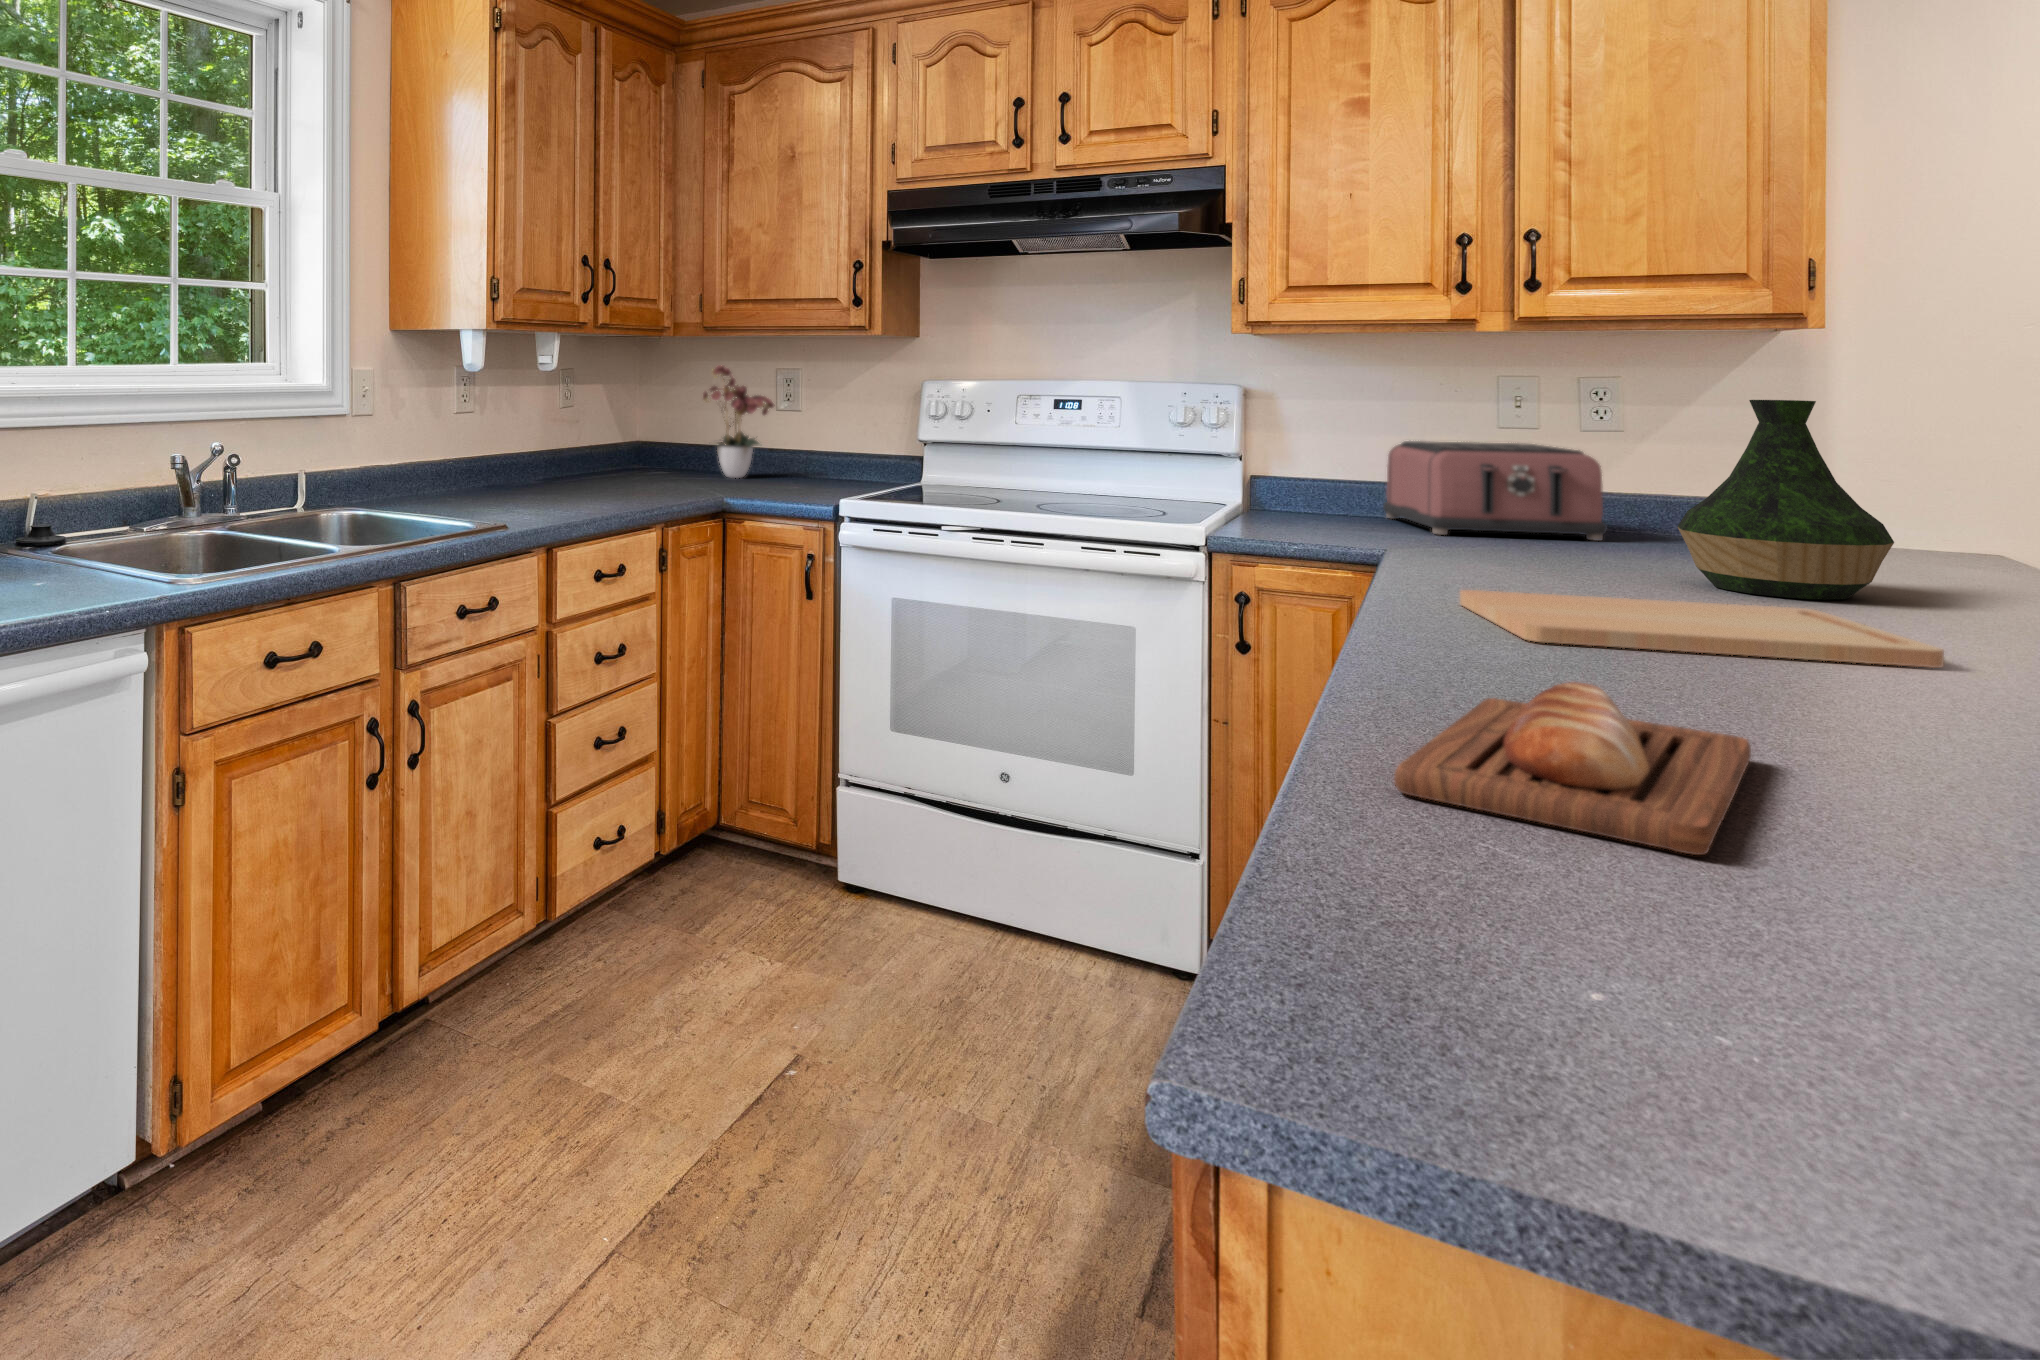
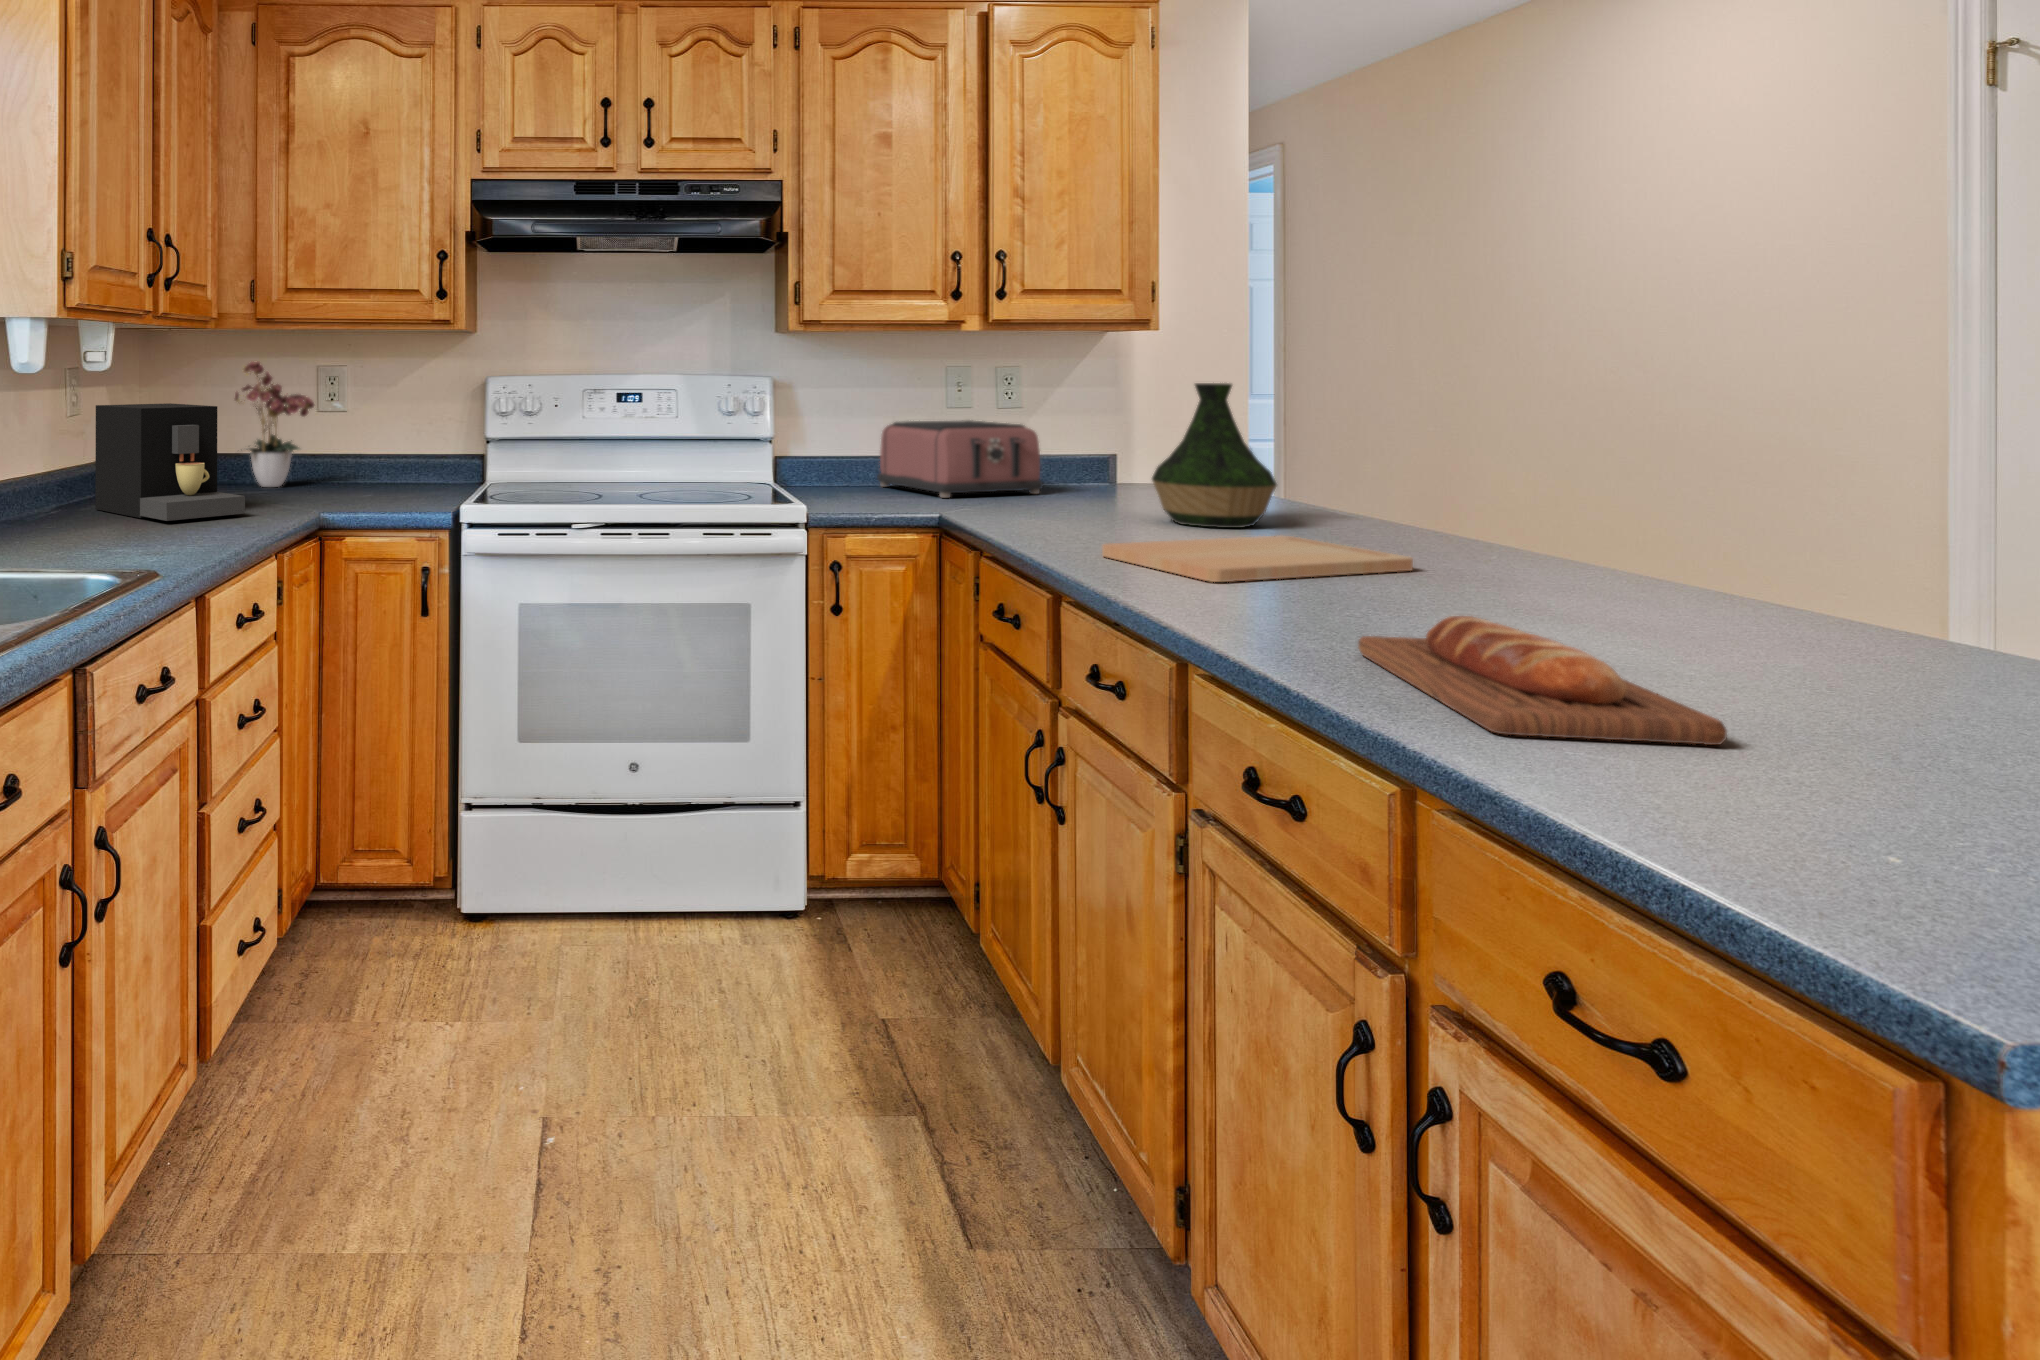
coffee maker: none [567,400,661,496] -> present [95,403,245,521]

